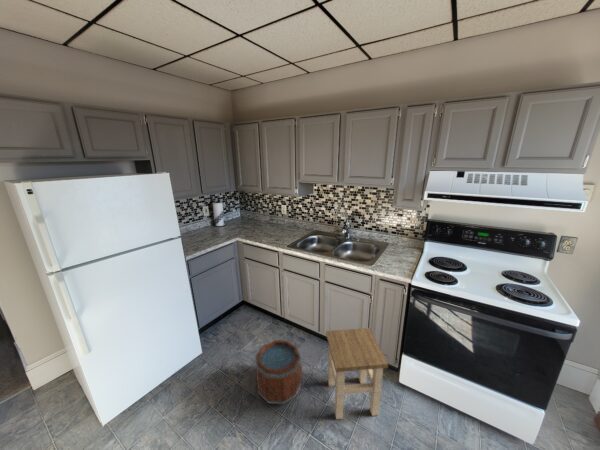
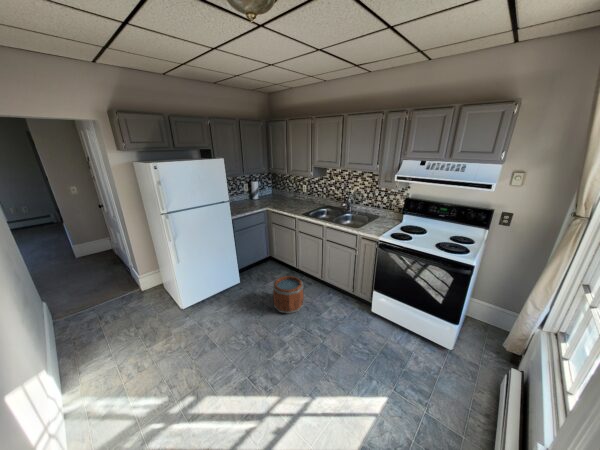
stool: present [326,328,388,419] -> none [321,270,356,326]

